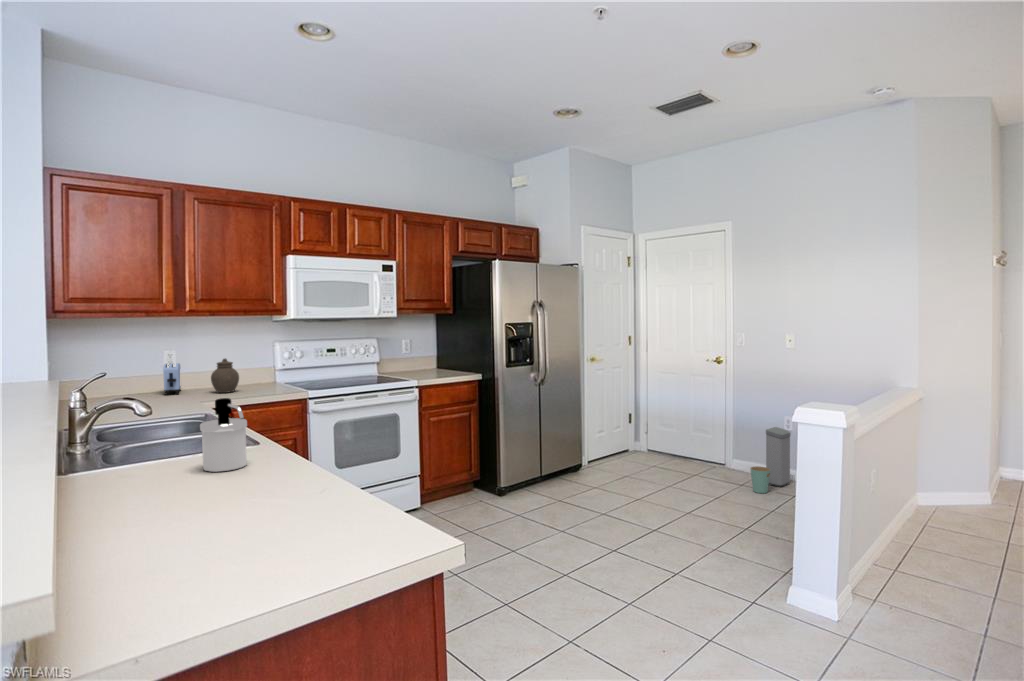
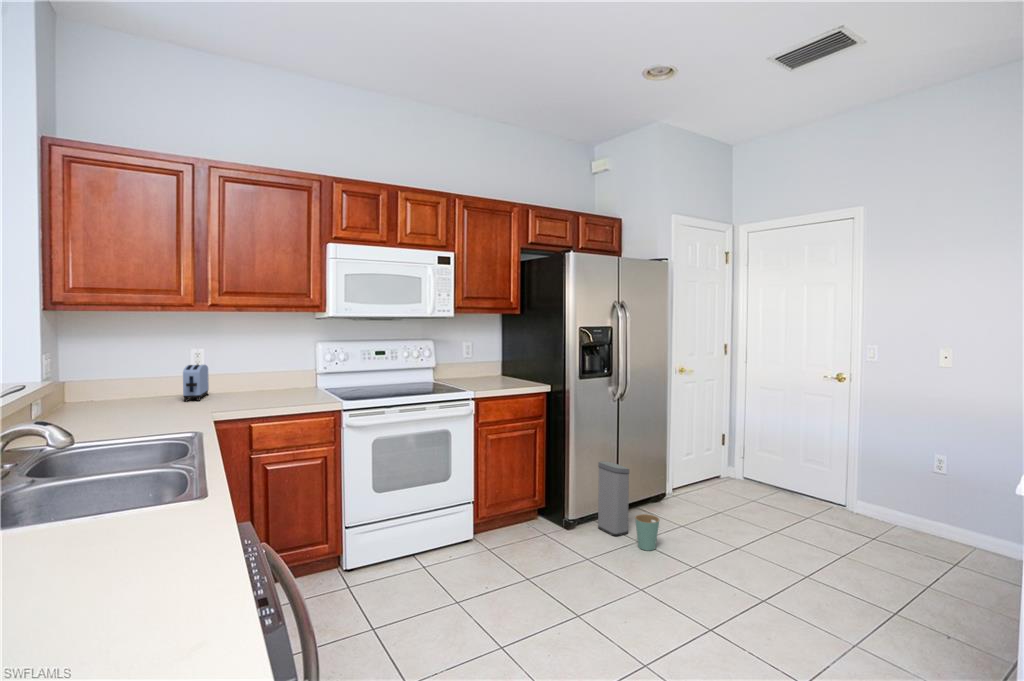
jar: present [211,358,239,393] -> none [235,361,267,401]
soap dispenser: present [200,398,247,472] -> none [55,450,143,579]
trash can: present [750,427,791,493] -> present [598,461,660,551]

